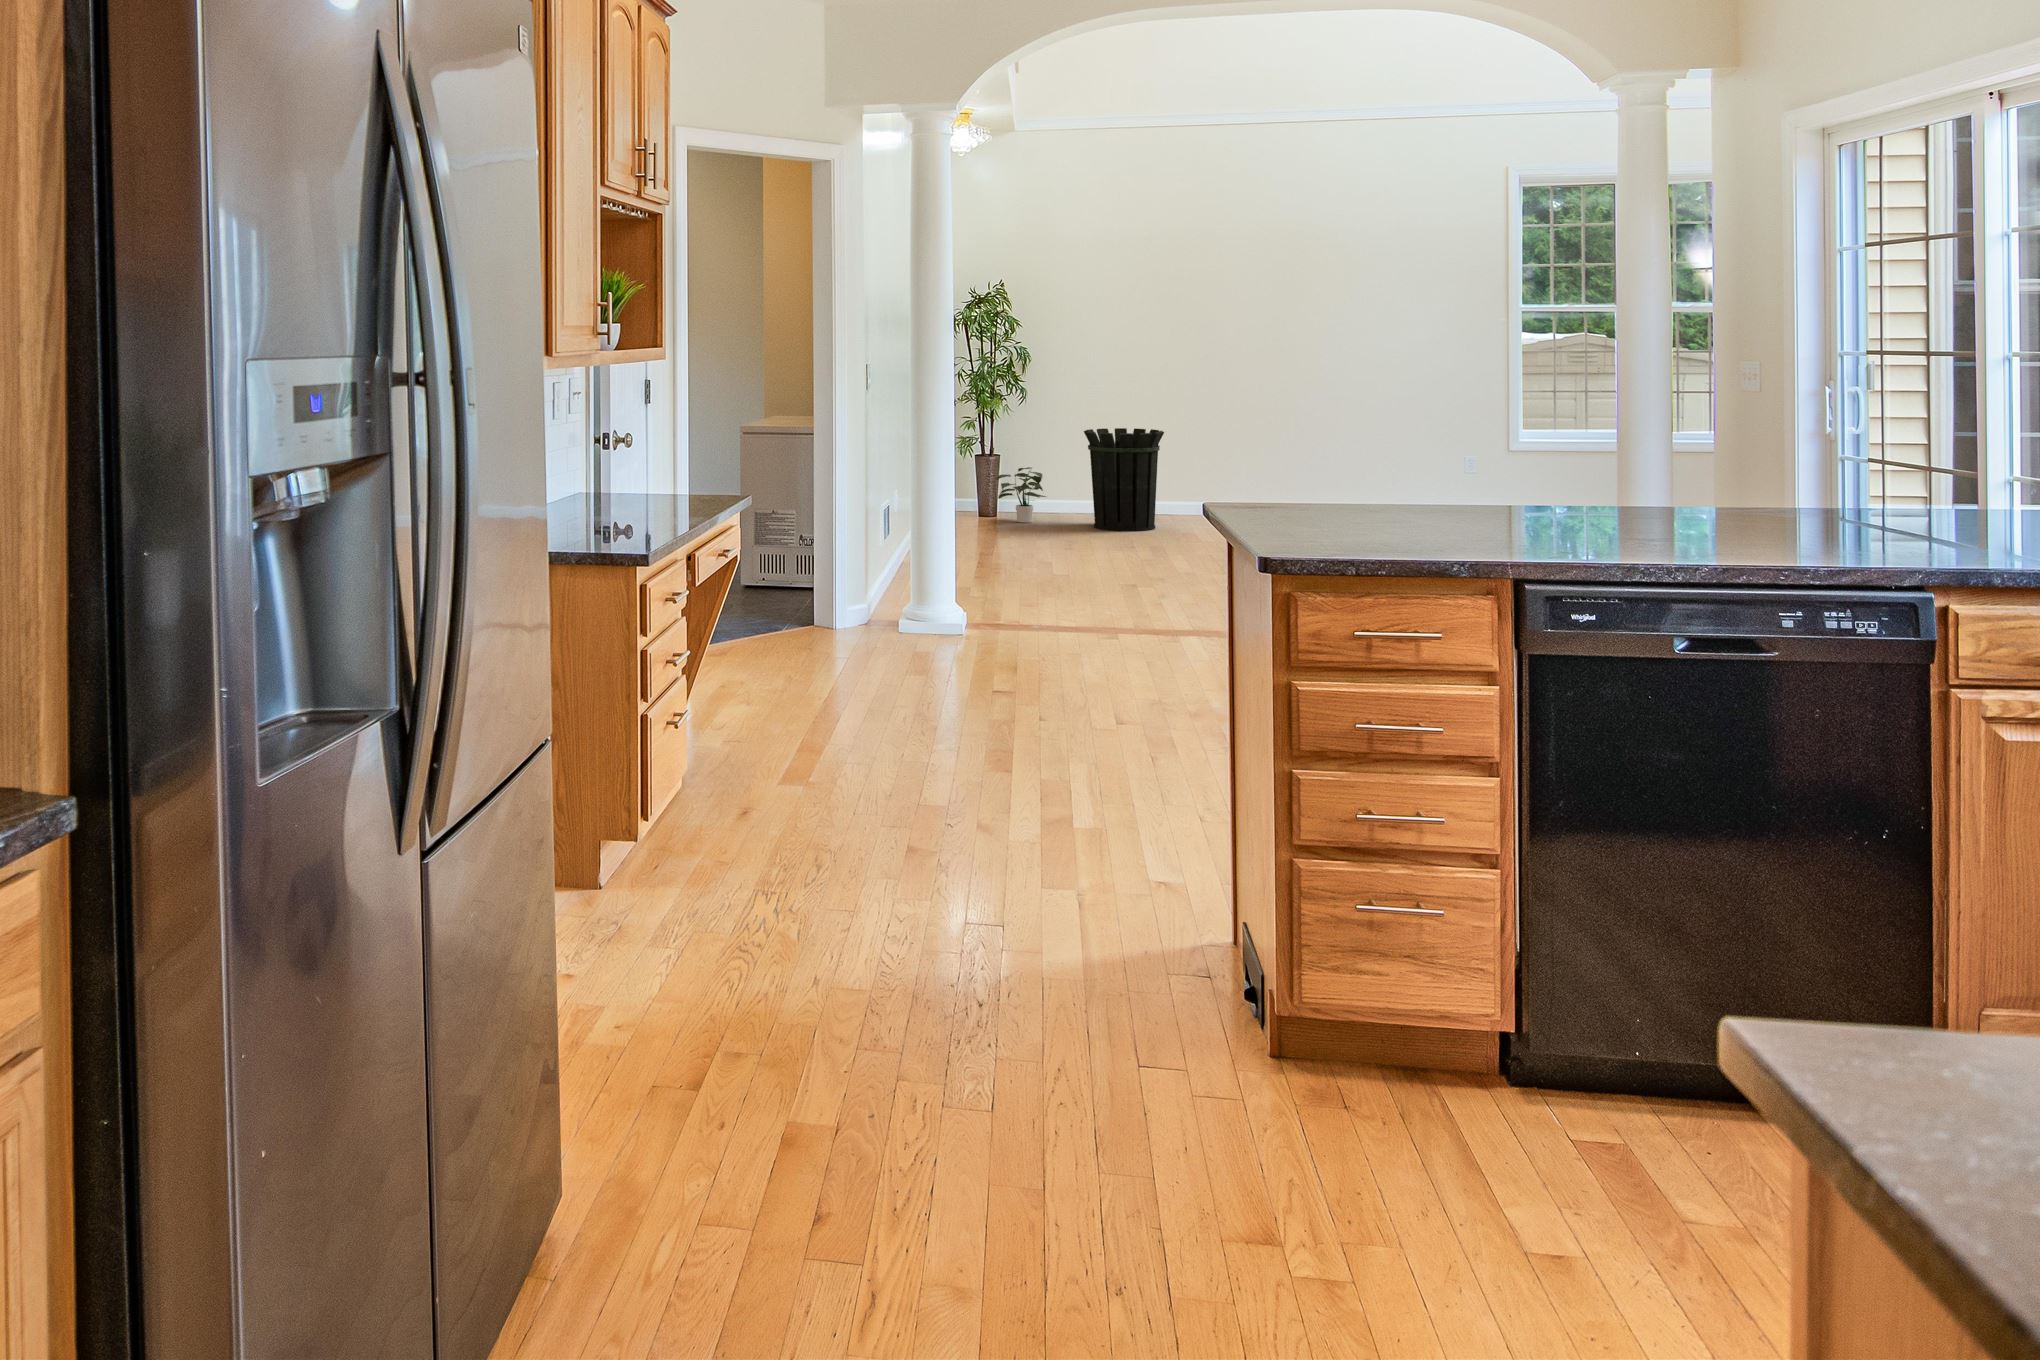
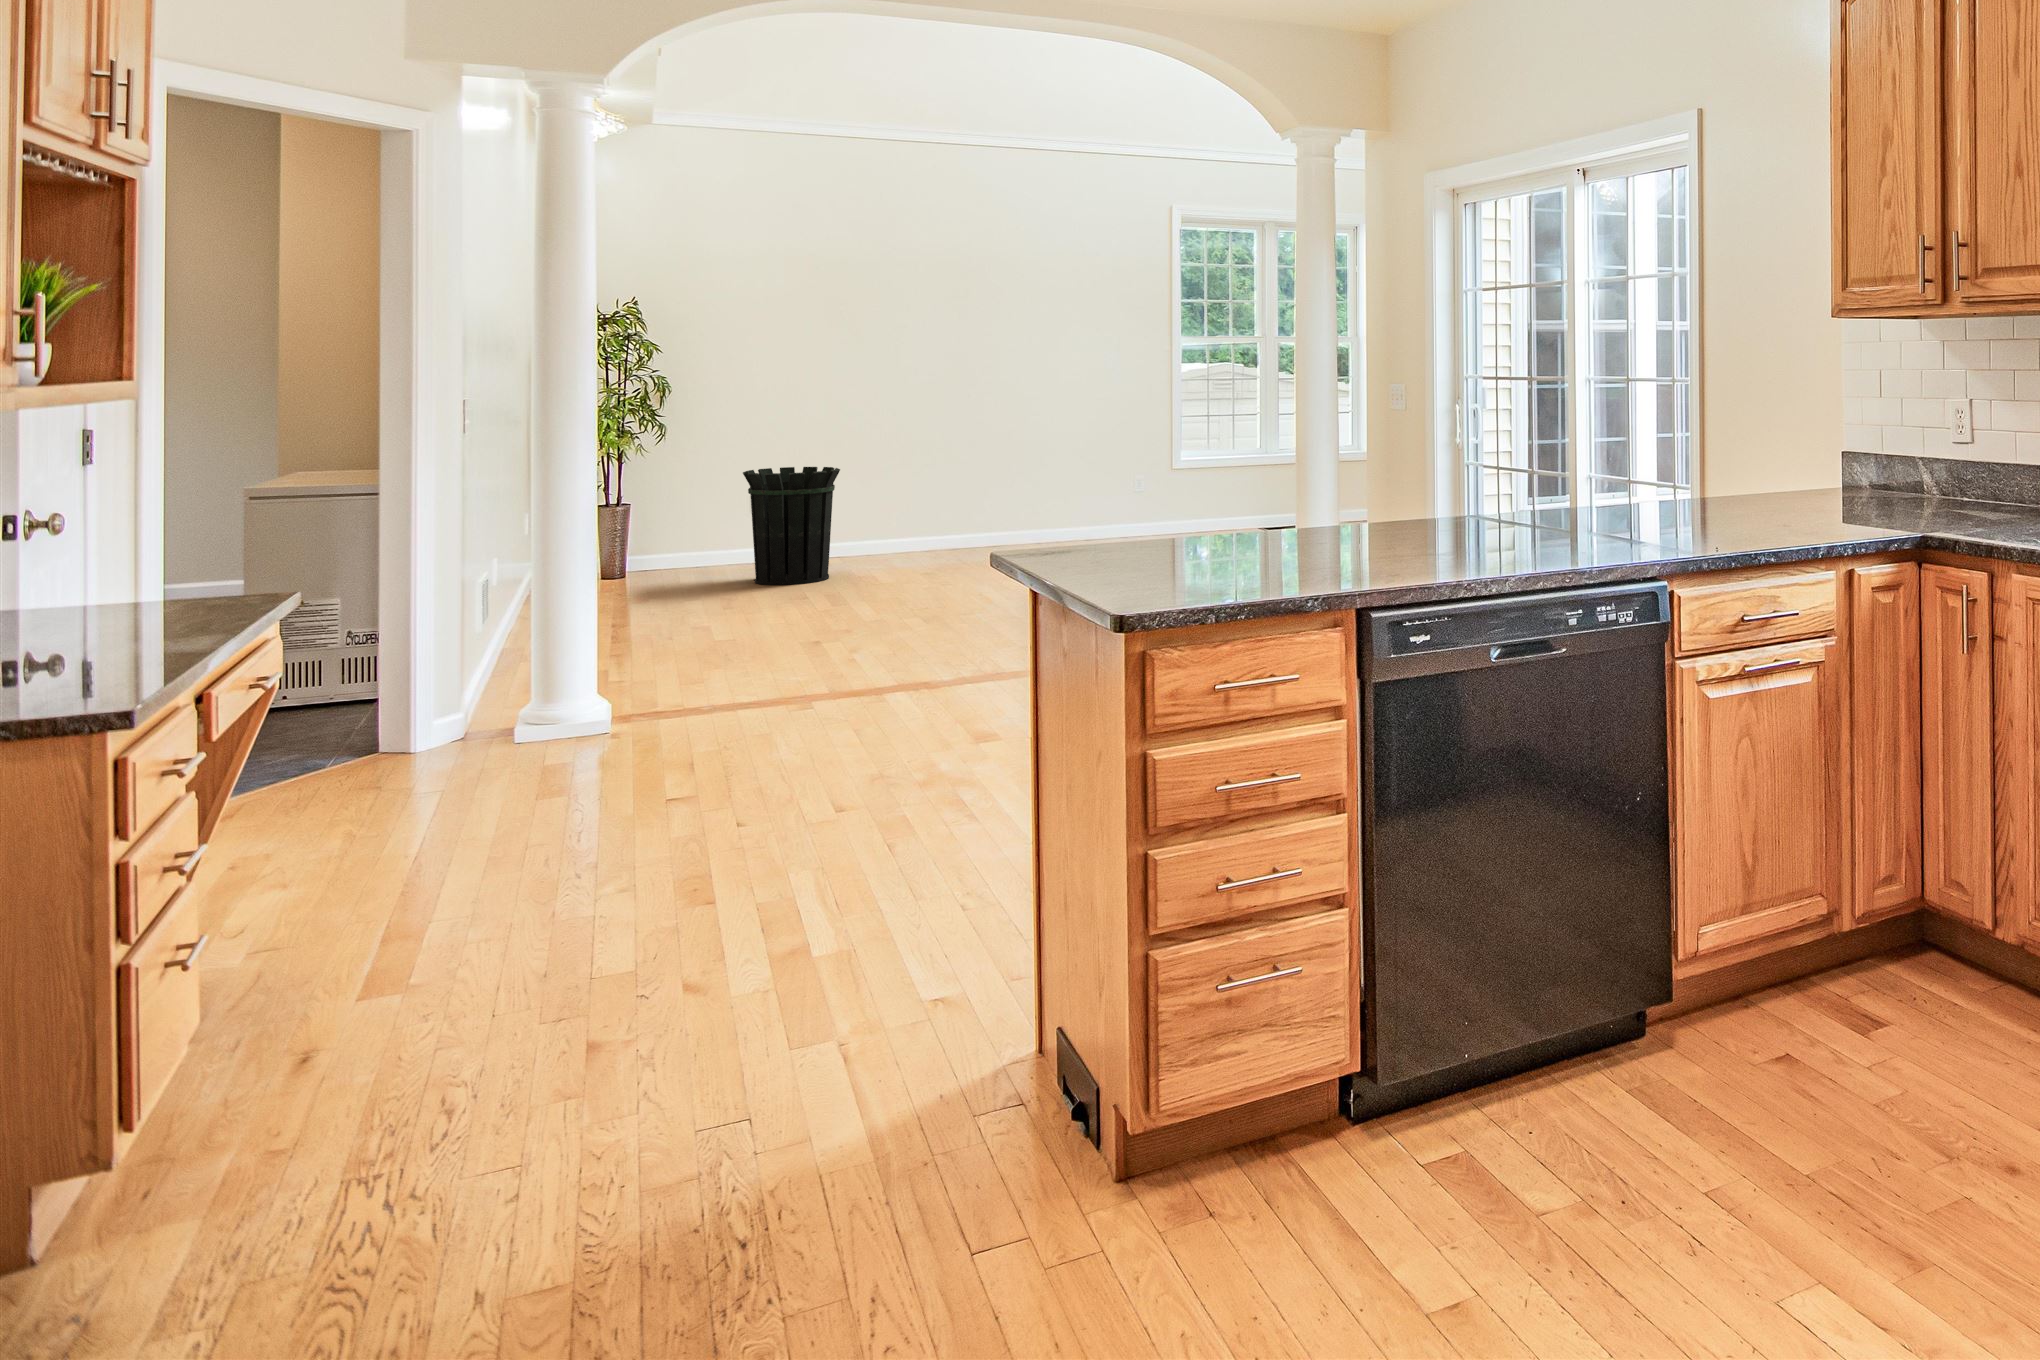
potted plant: present [996,467,1046,523] -> none [625,518,695,586]

